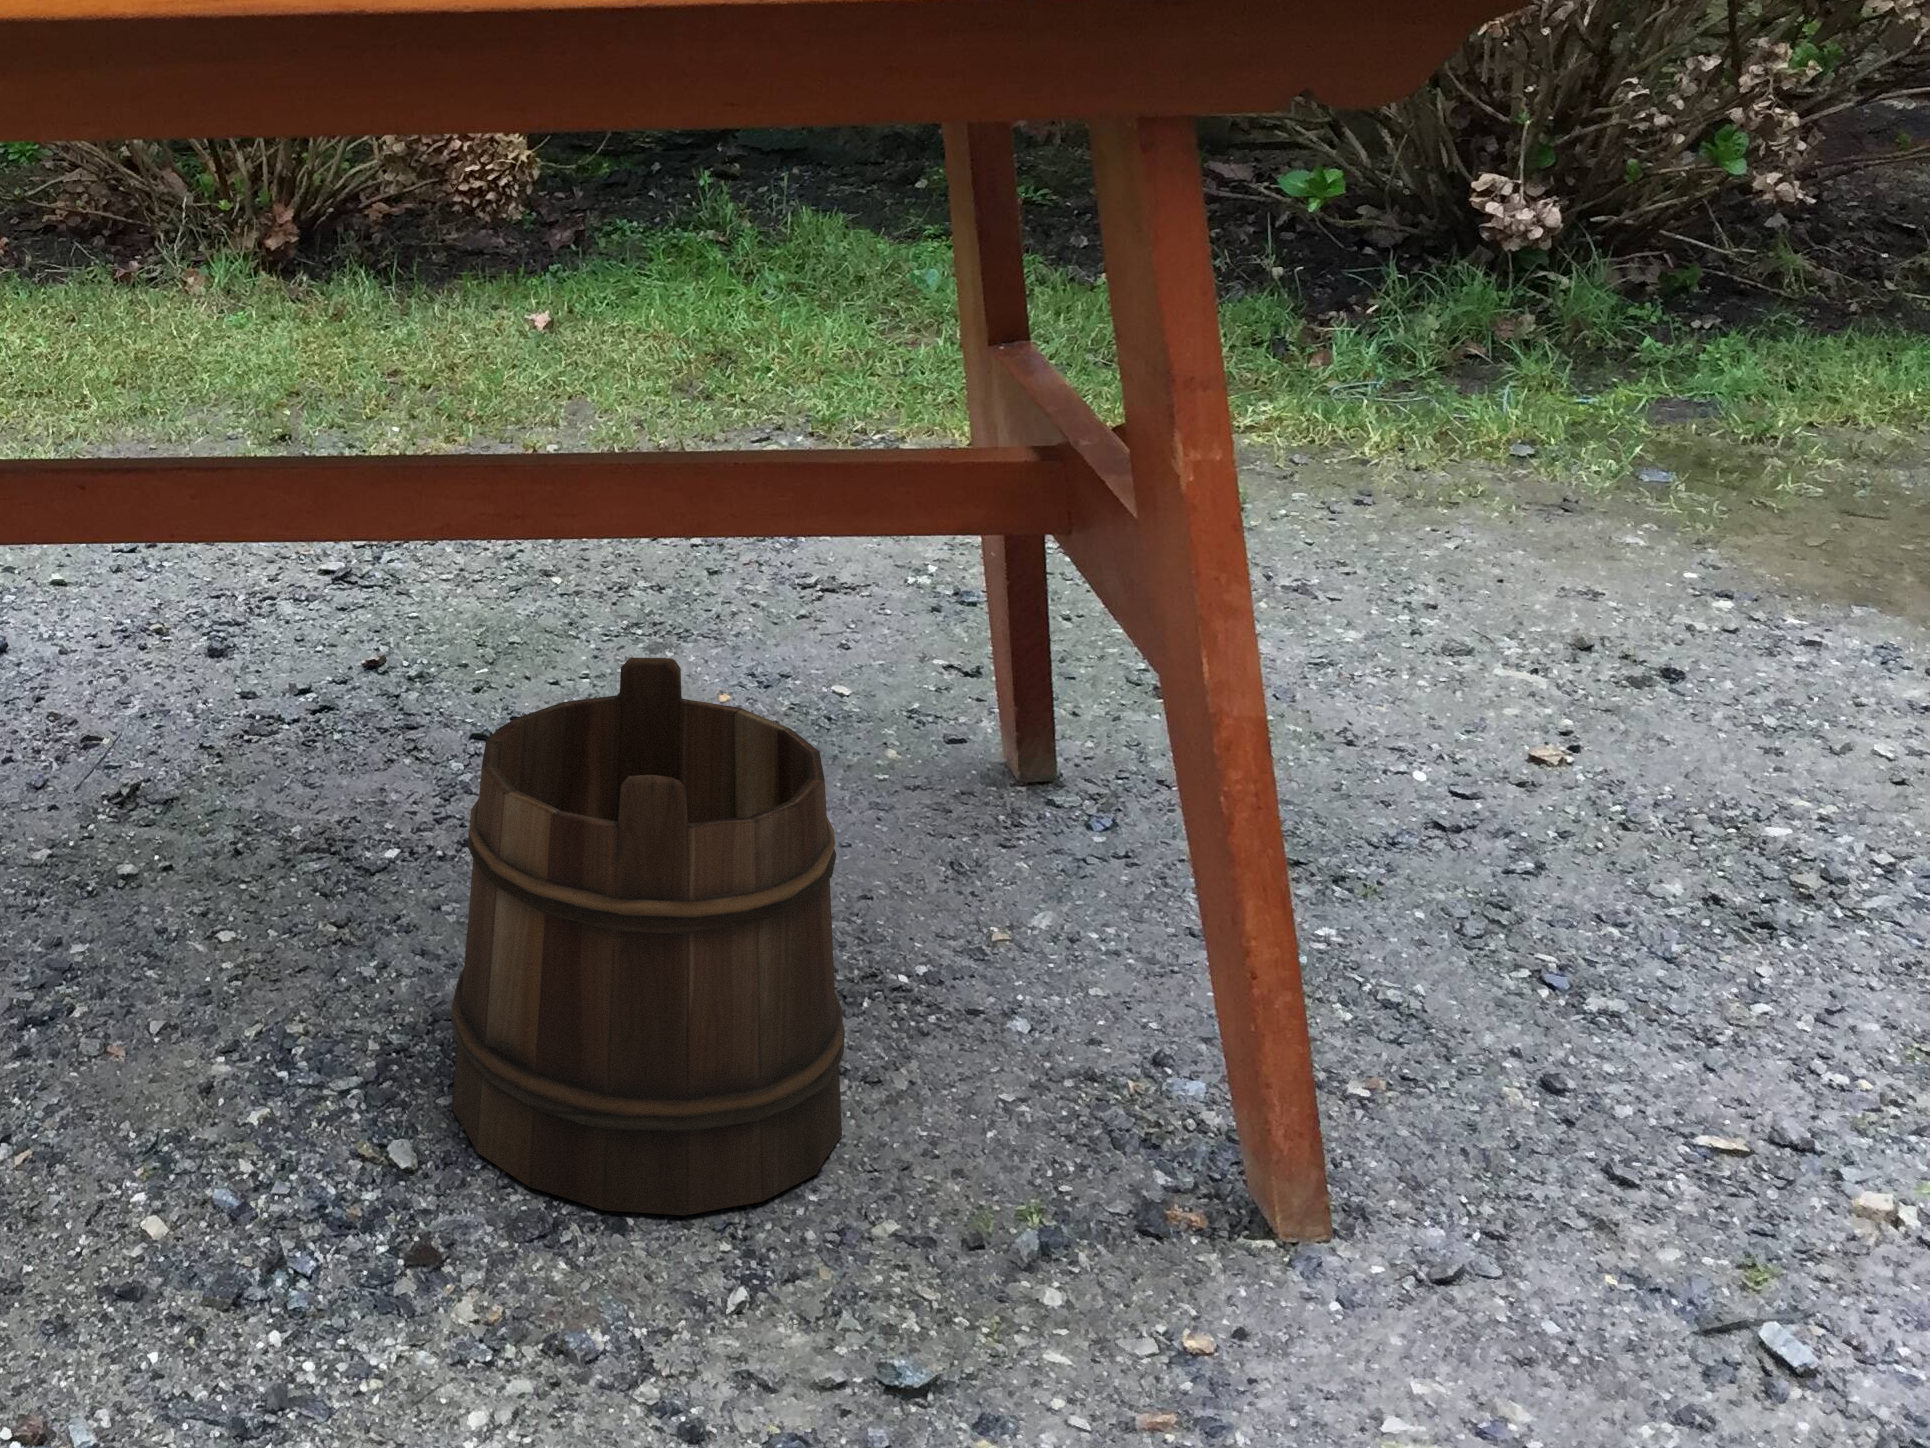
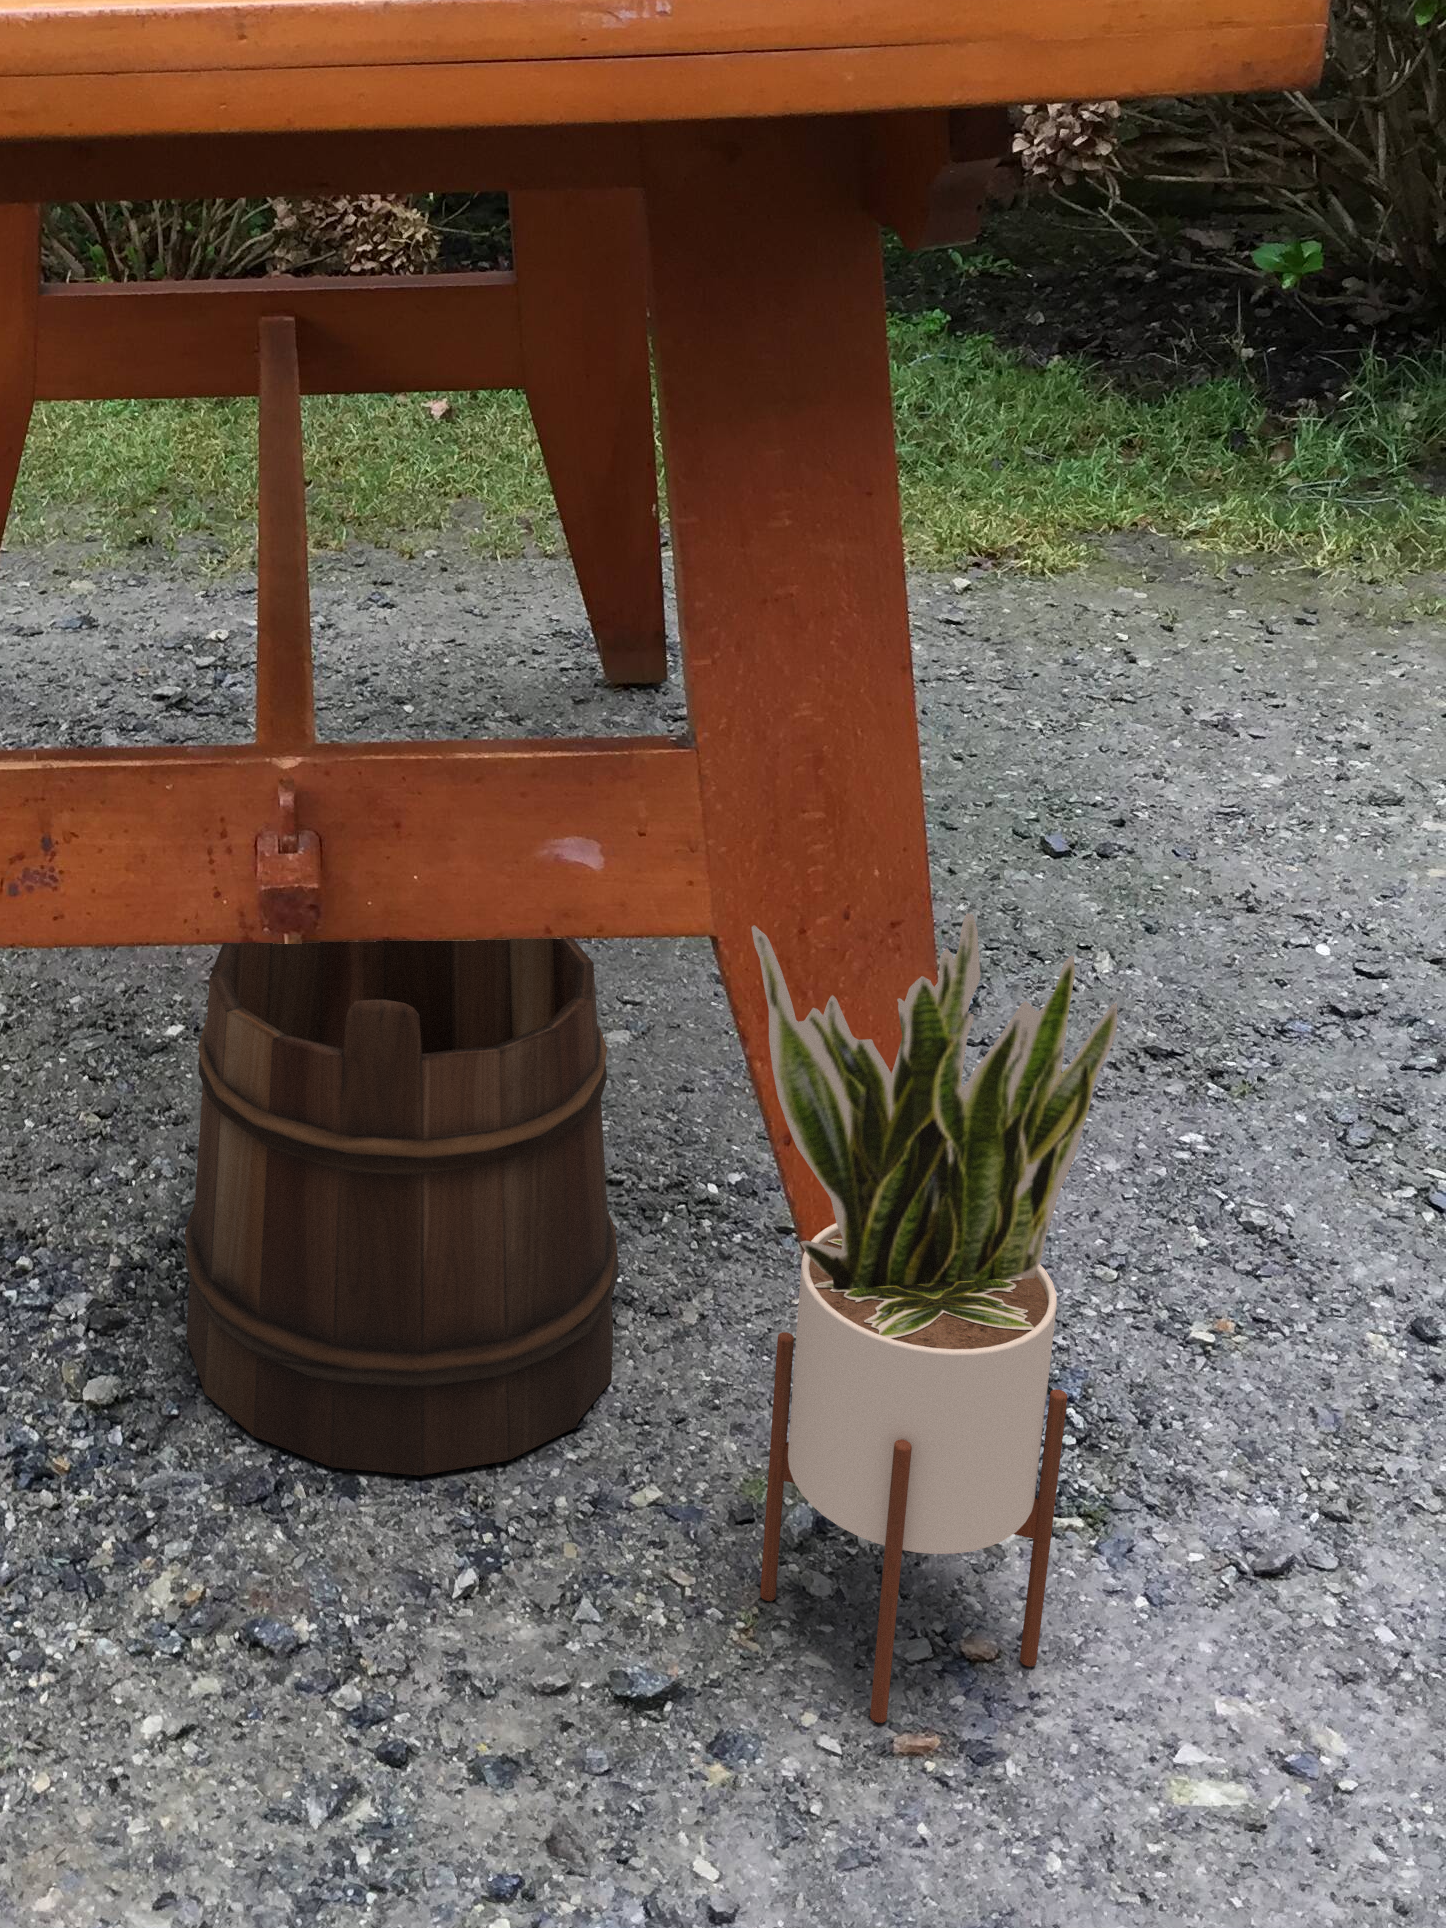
potted plant: none [1005,670,1312,1405] -> present [752,913,1117,1723]

